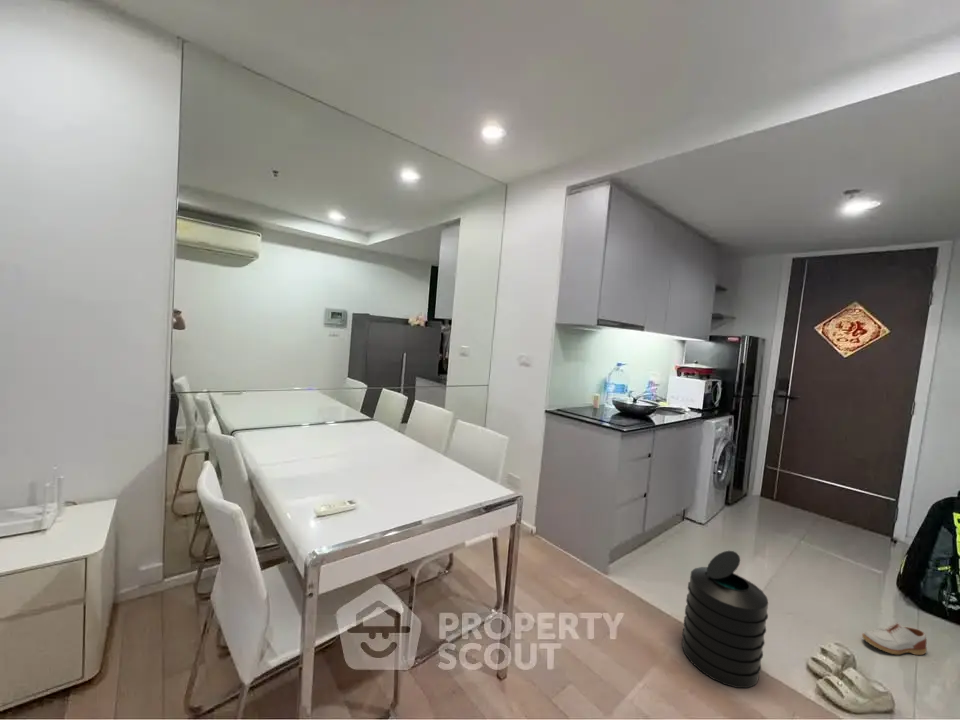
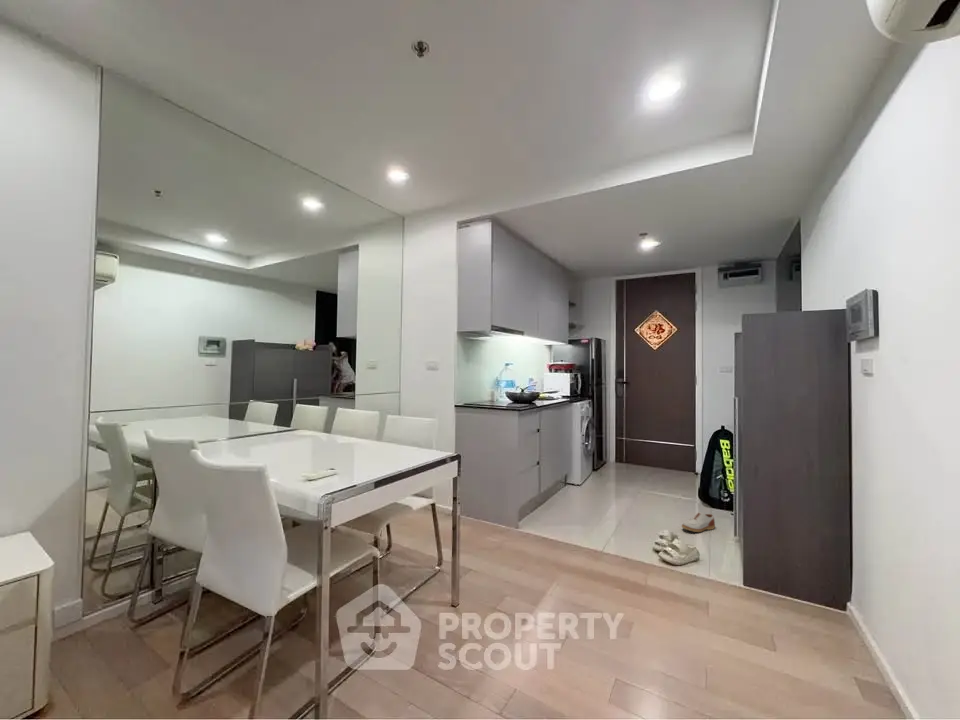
trash can: present [682,551,768,688] -> none [577,479,627,571]

